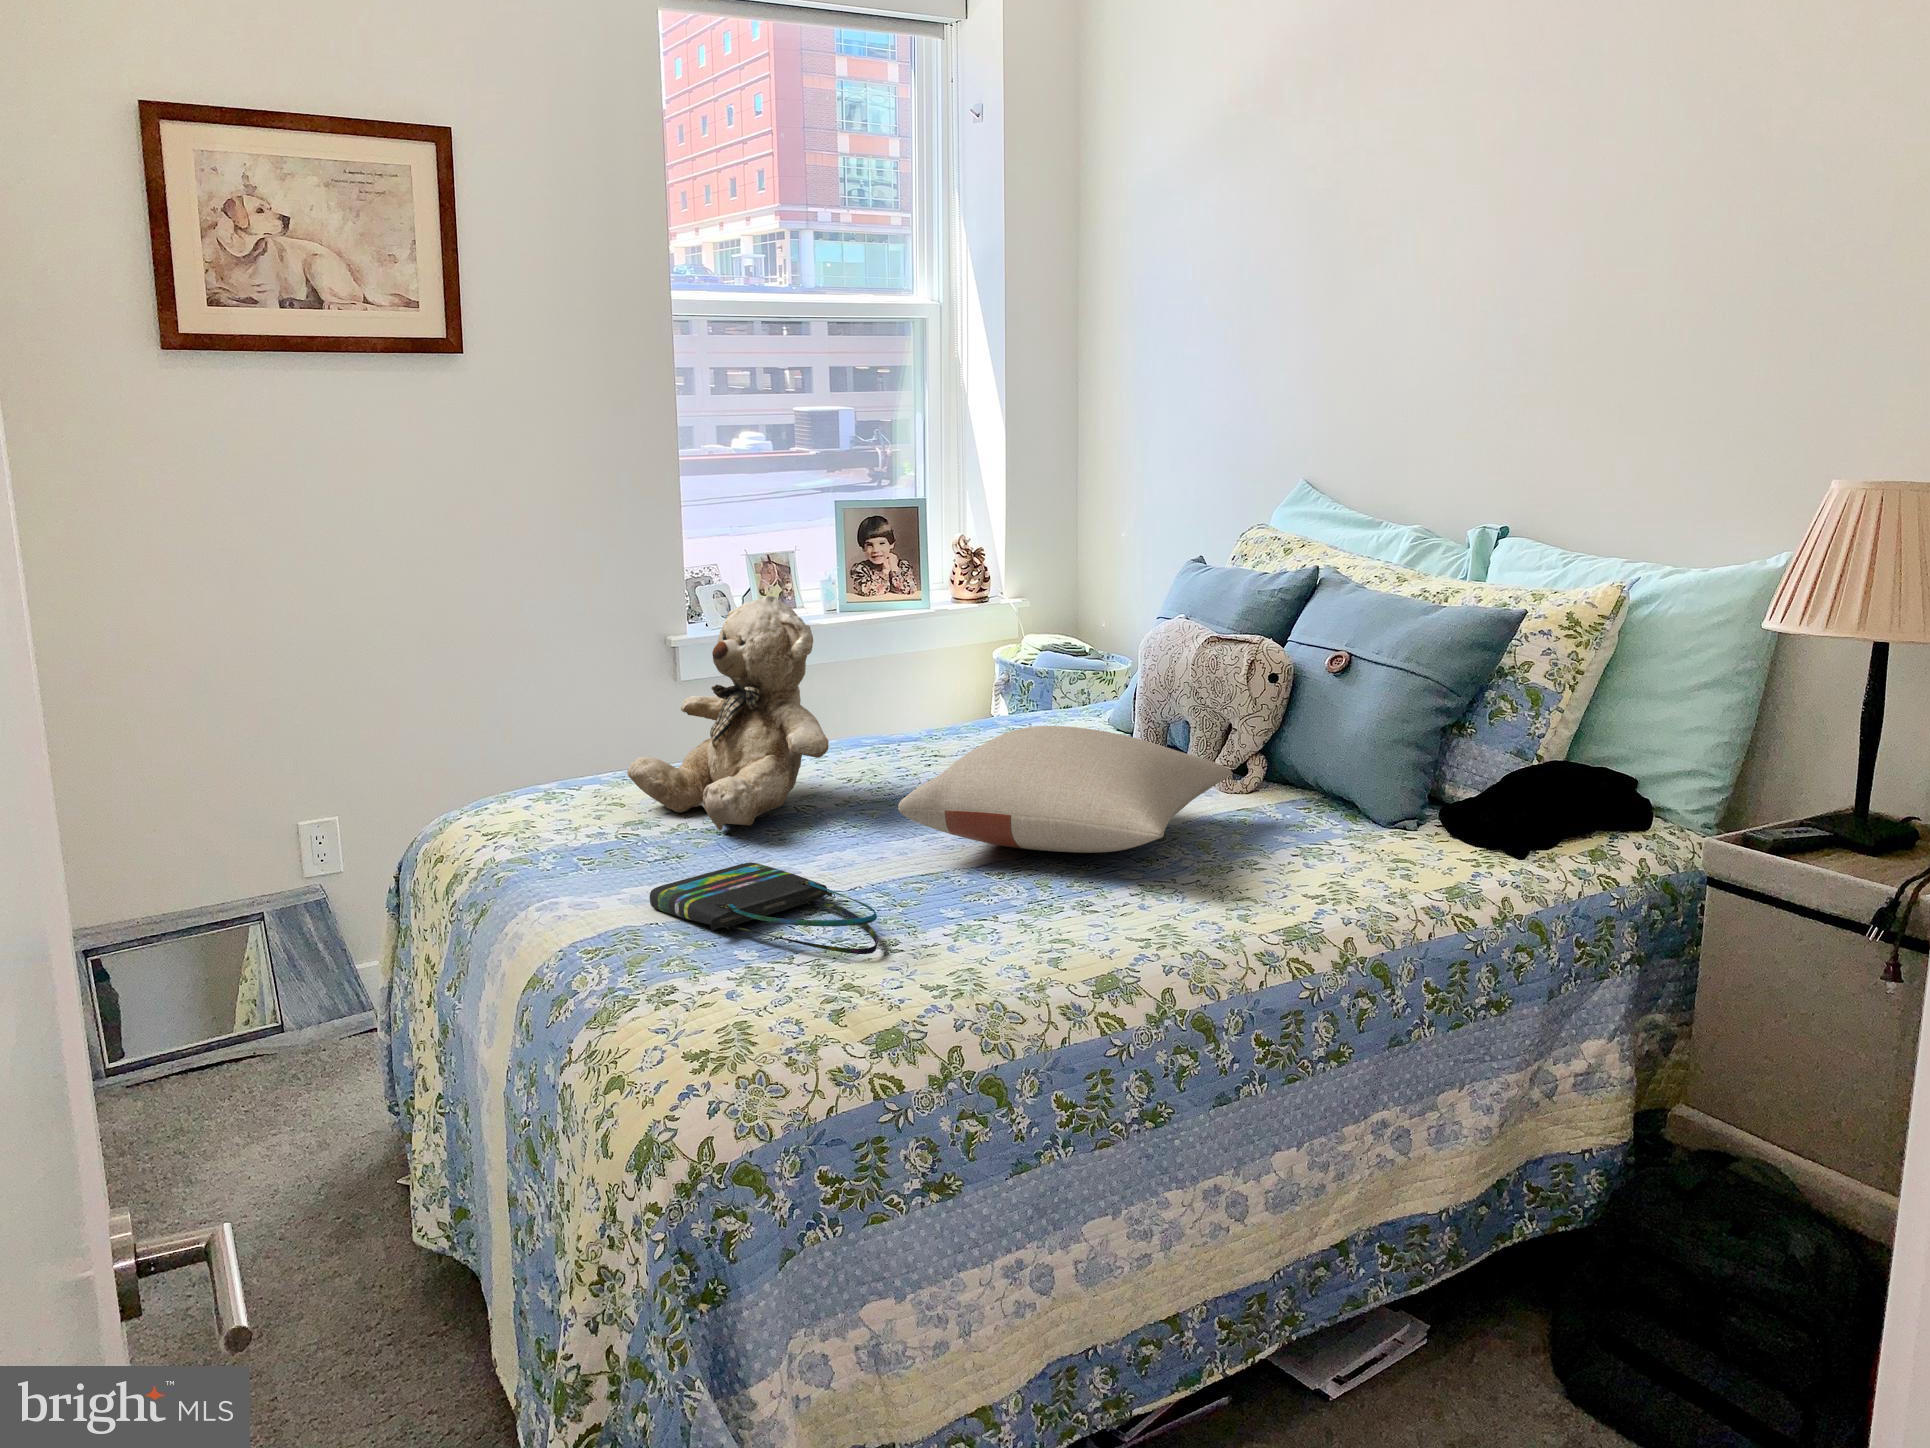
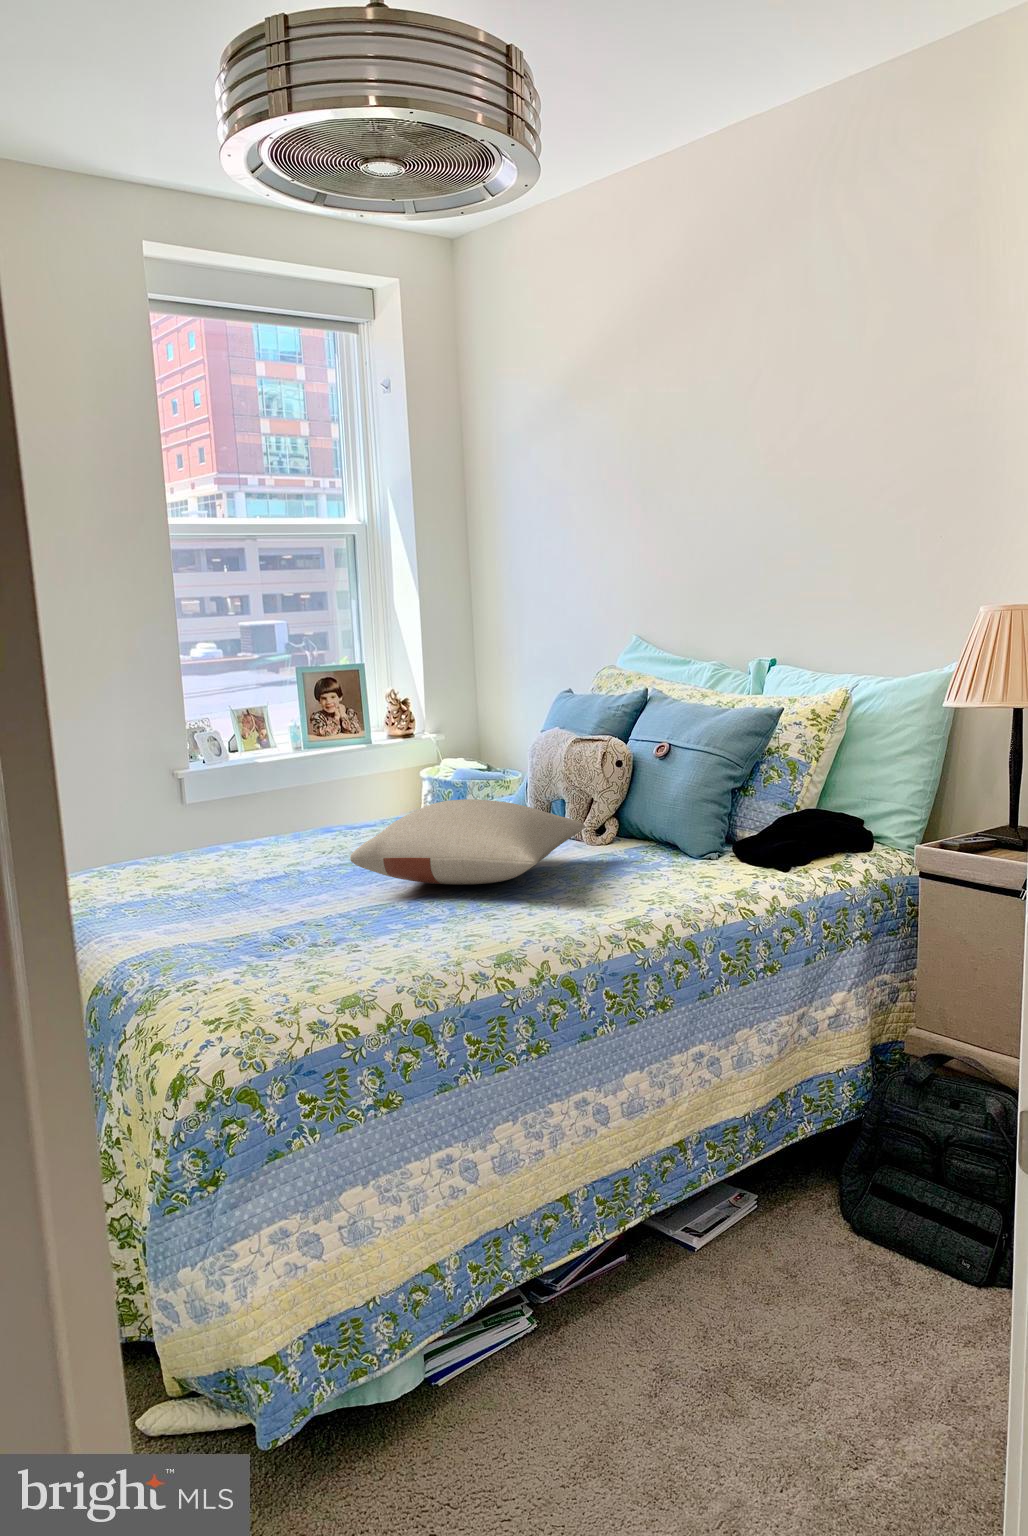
teddy bear: present [627,596,829,830] -> none [154,720,299,887]
tote bag: present [650,862,878,954] -> none [174,902,339,952]

